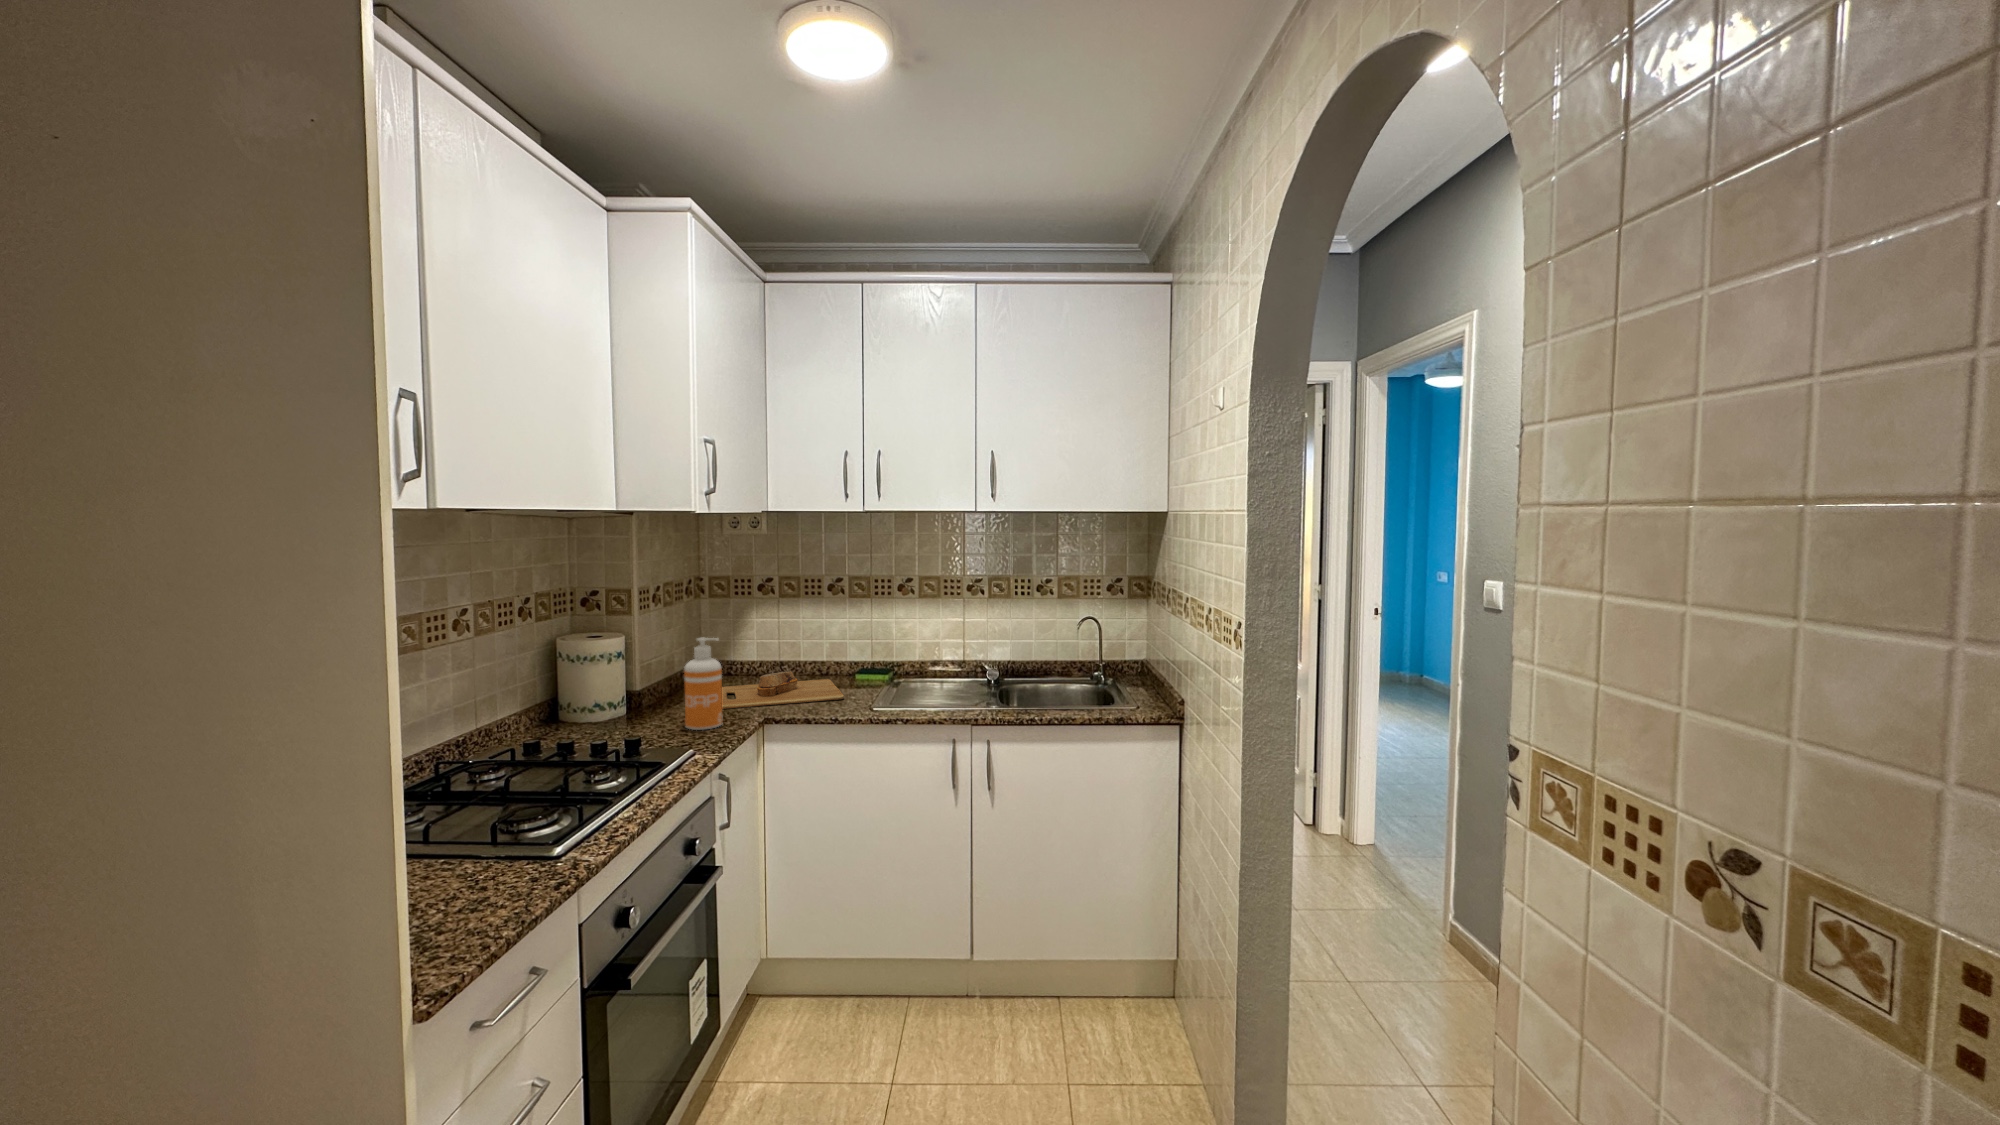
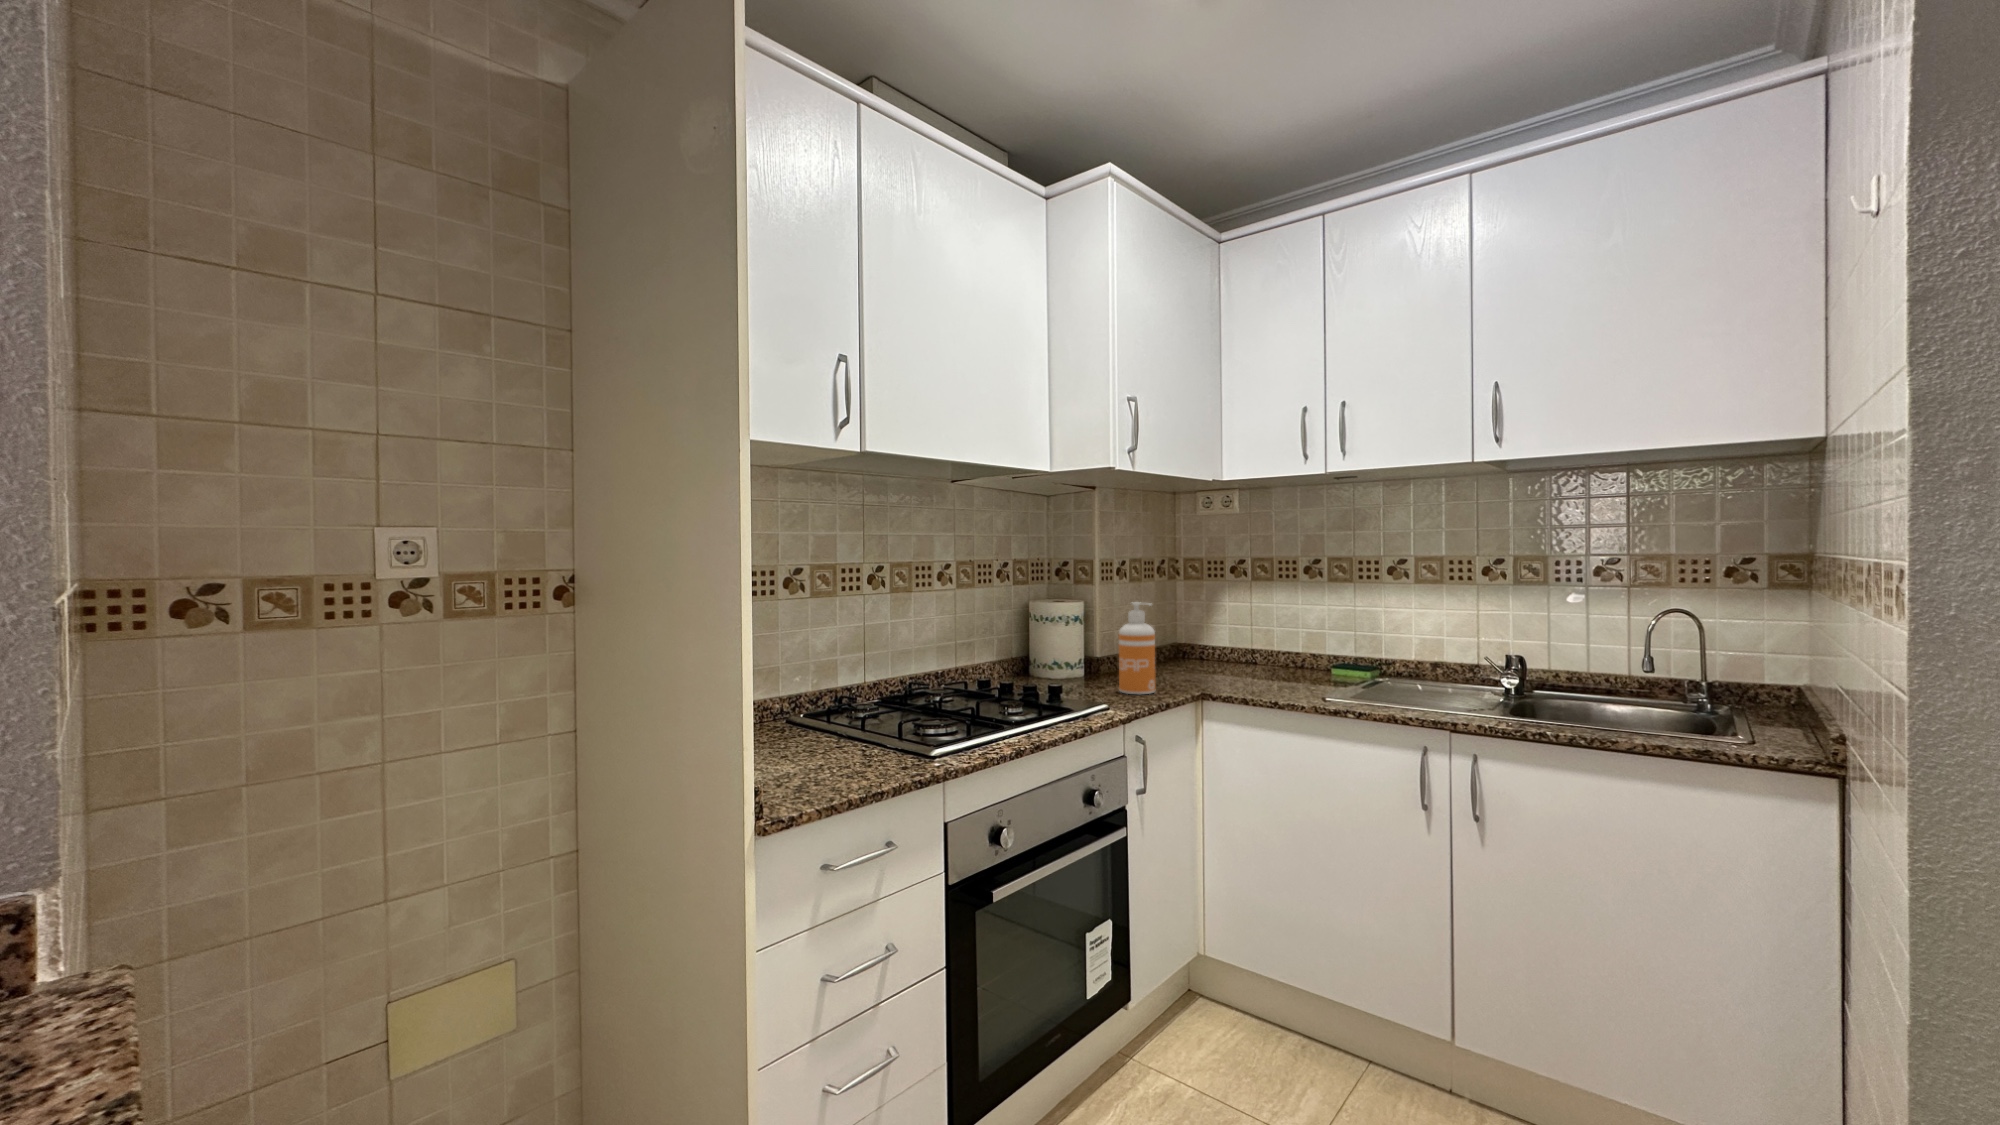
cutting board: present [722,671,844,709] -> none [1164,655,1302,688]

